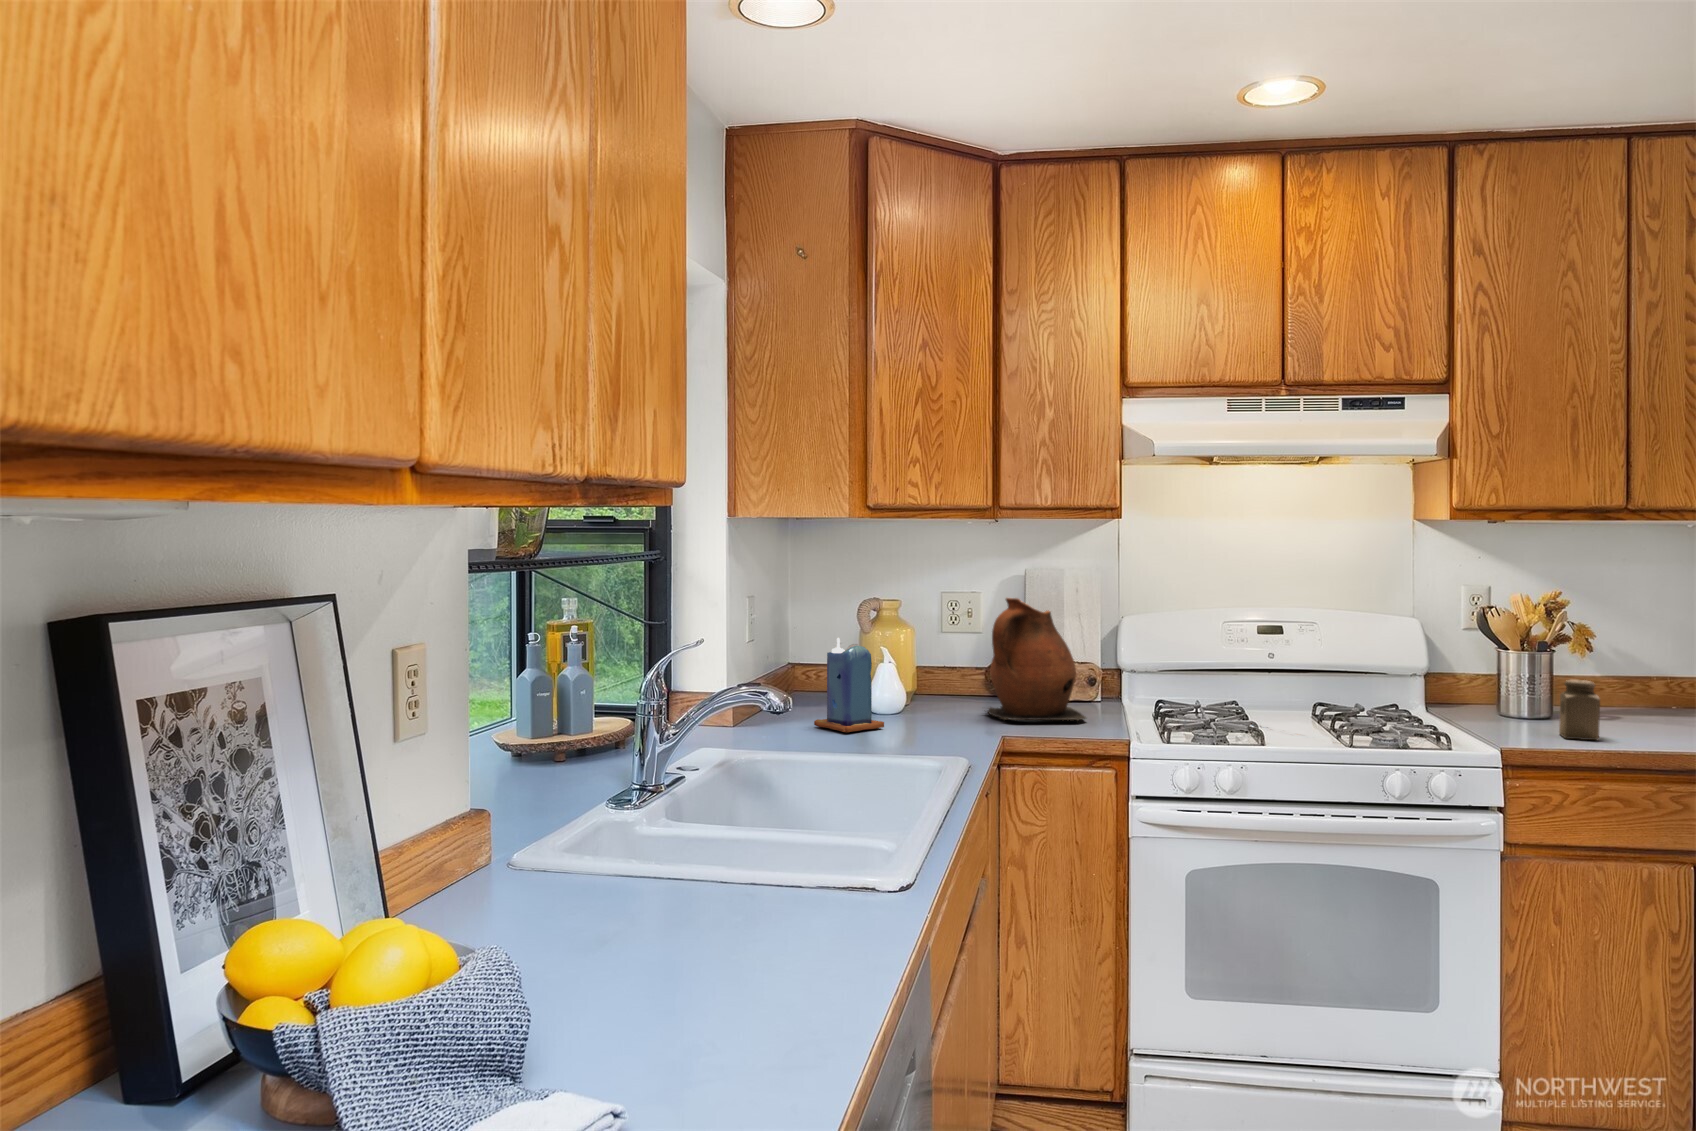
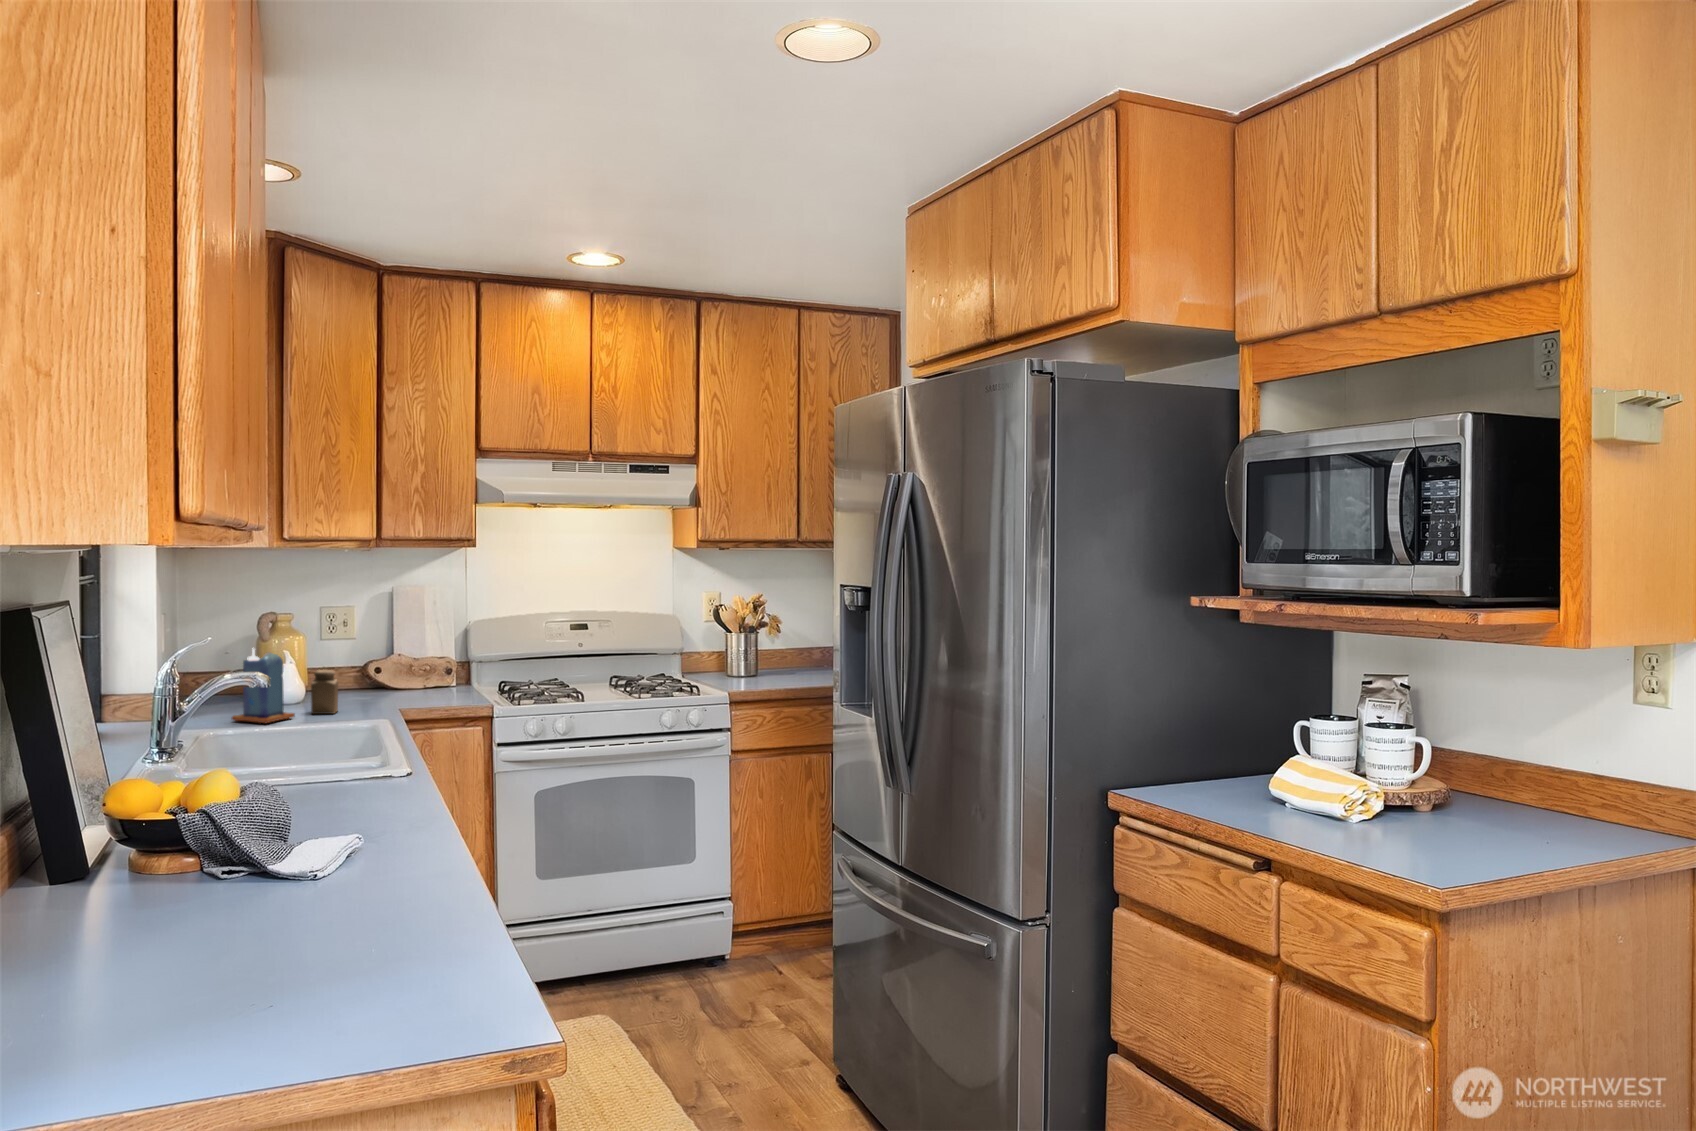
ceramic pitcher: present [987,598,1086,721] -> none [367,610,455,704]
salt shaker: present [1559,680,1600,740] -> present [311,670,338,714]

